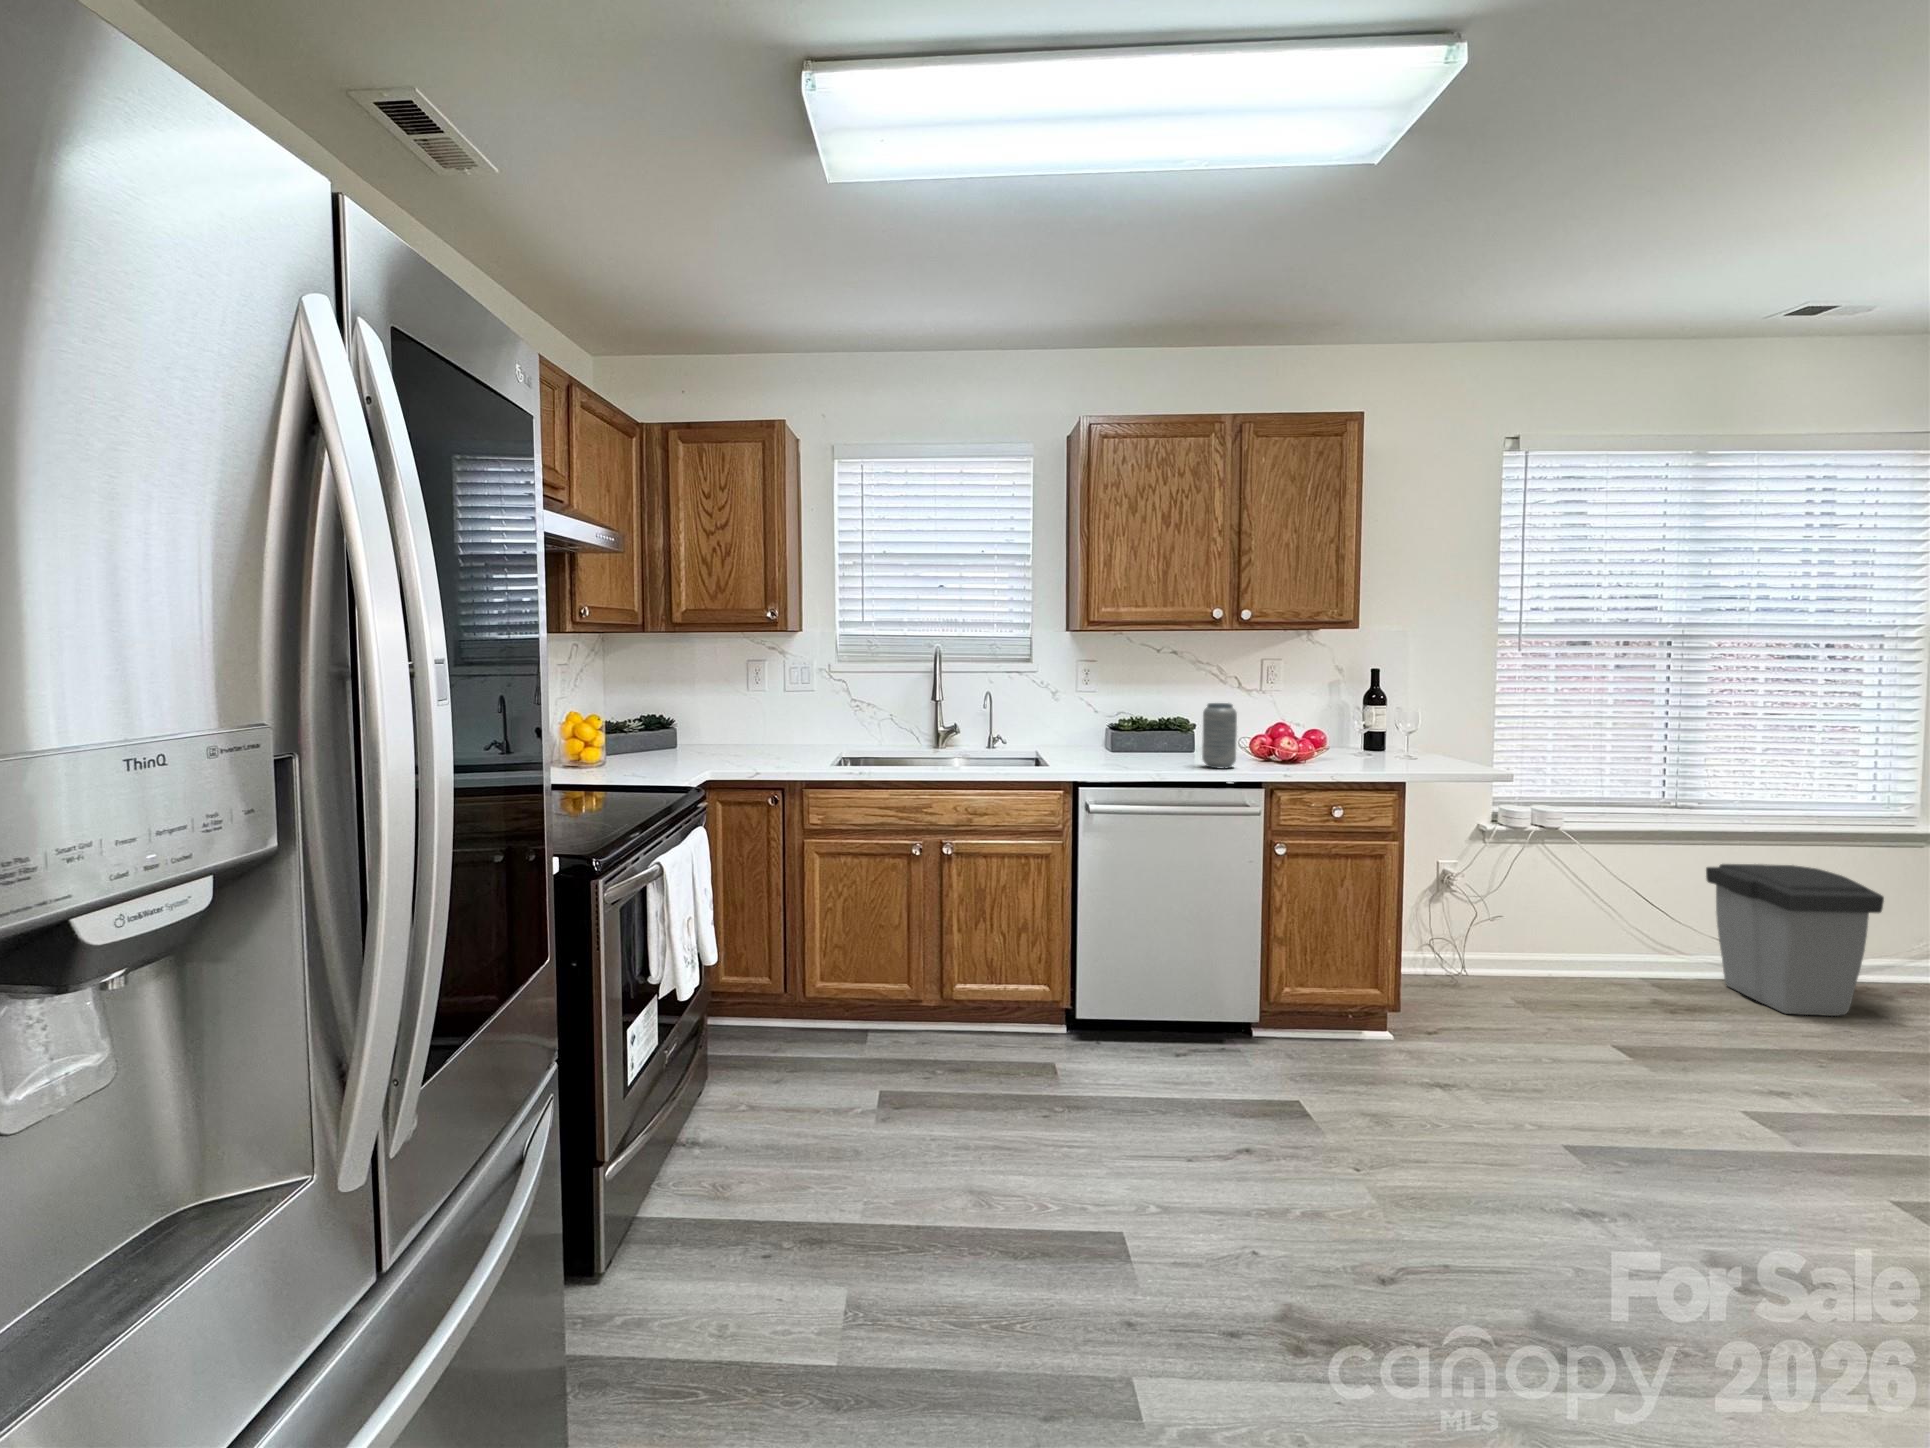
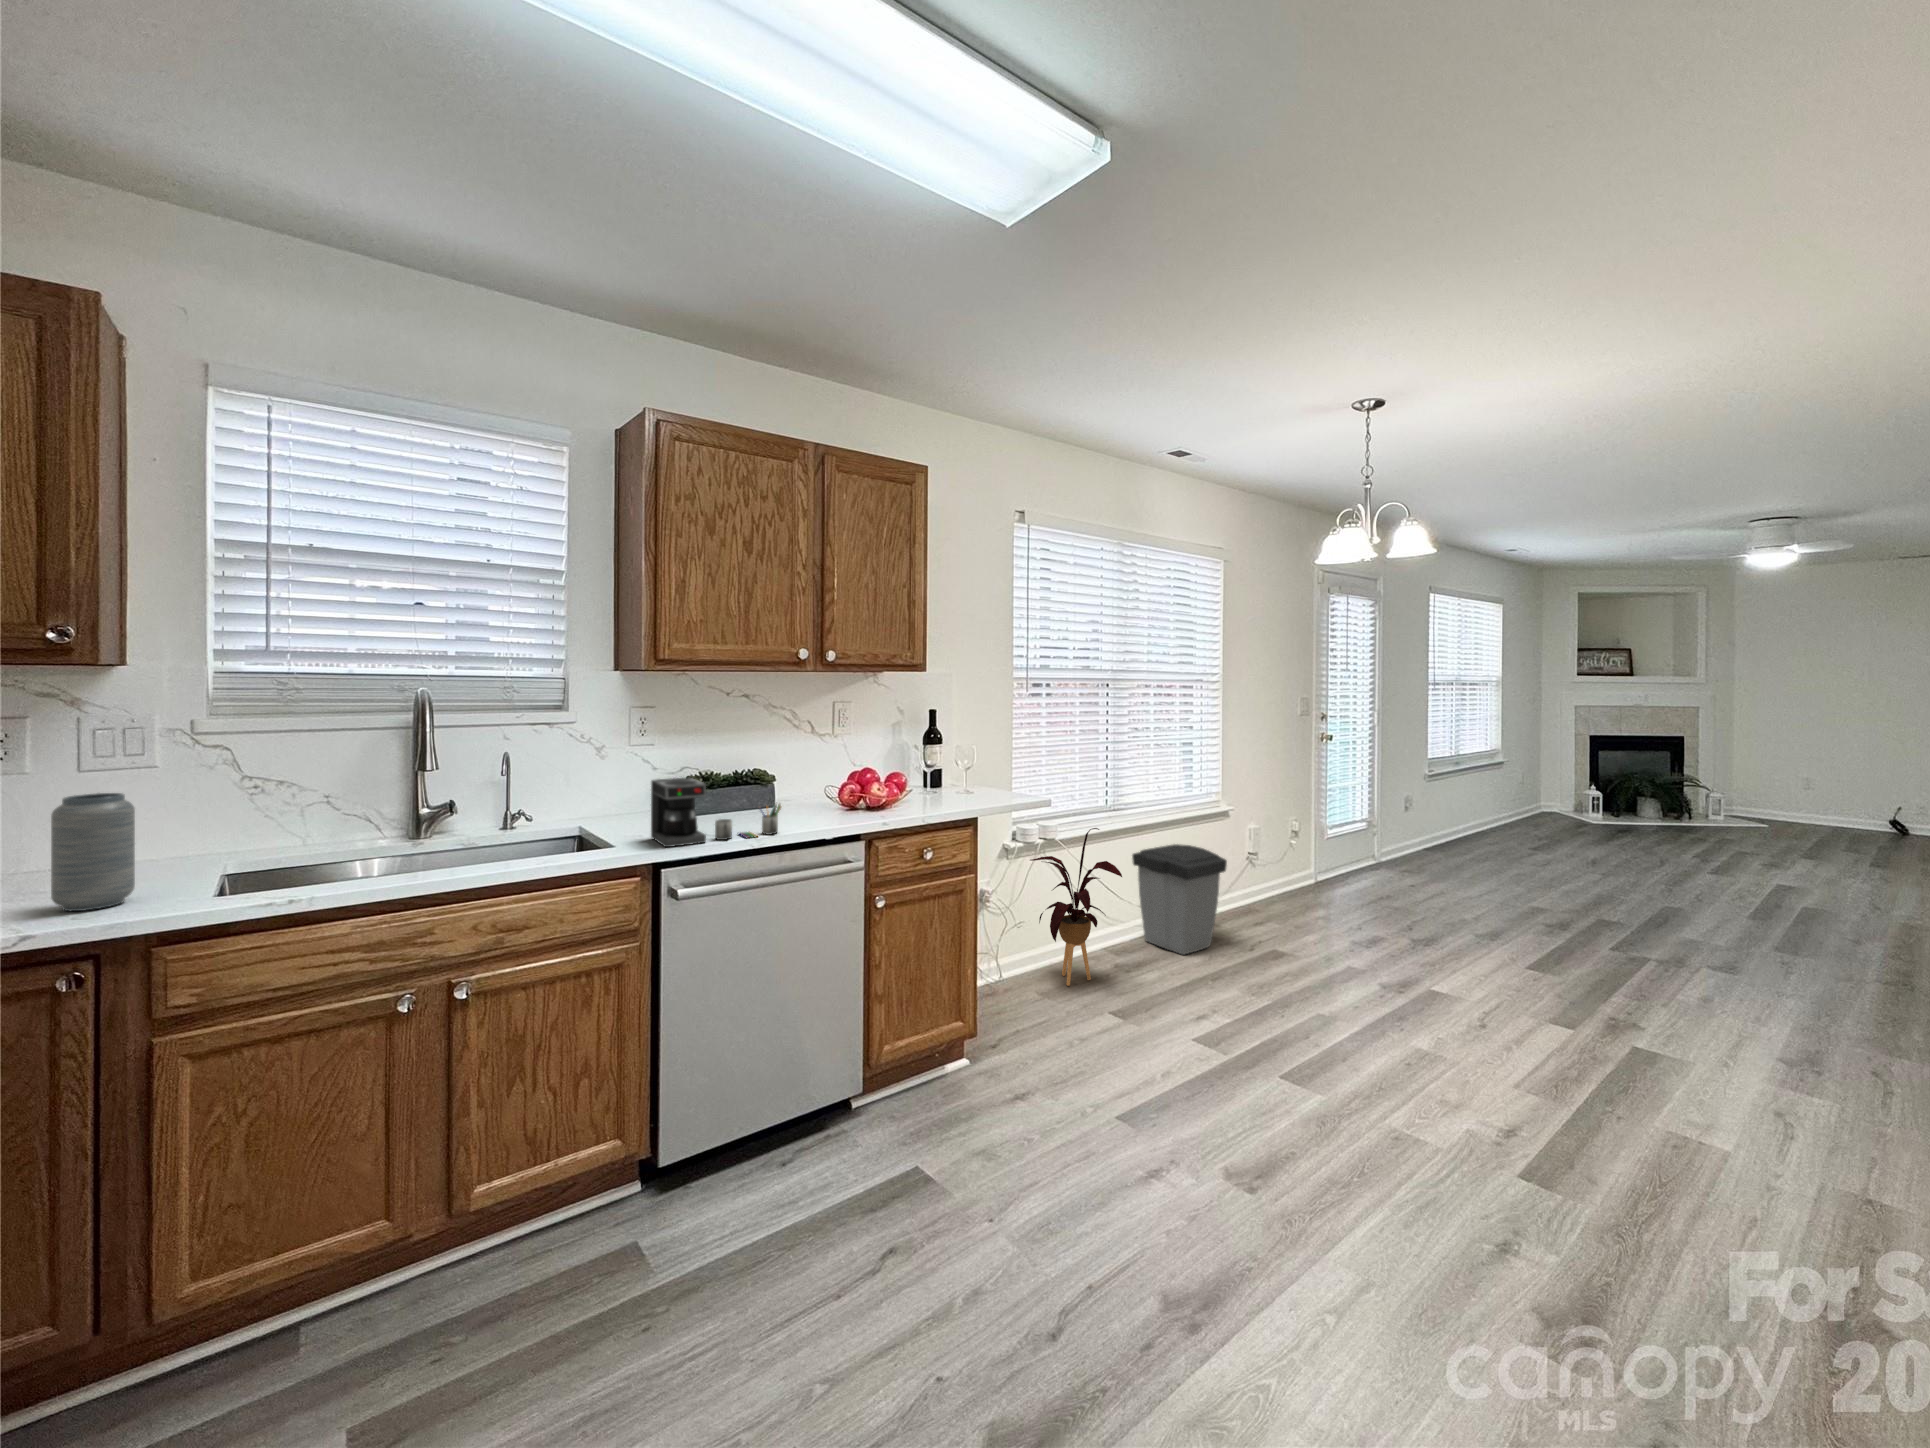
vase: present [1202,703,1237,769] -> present [51,793,135,911]
coffee maker: none [1081,718,1186,772] -> present [651,777,781,847]
house plant: none [1512,819,1642,1004] -> present [1030,828,1122,986]

